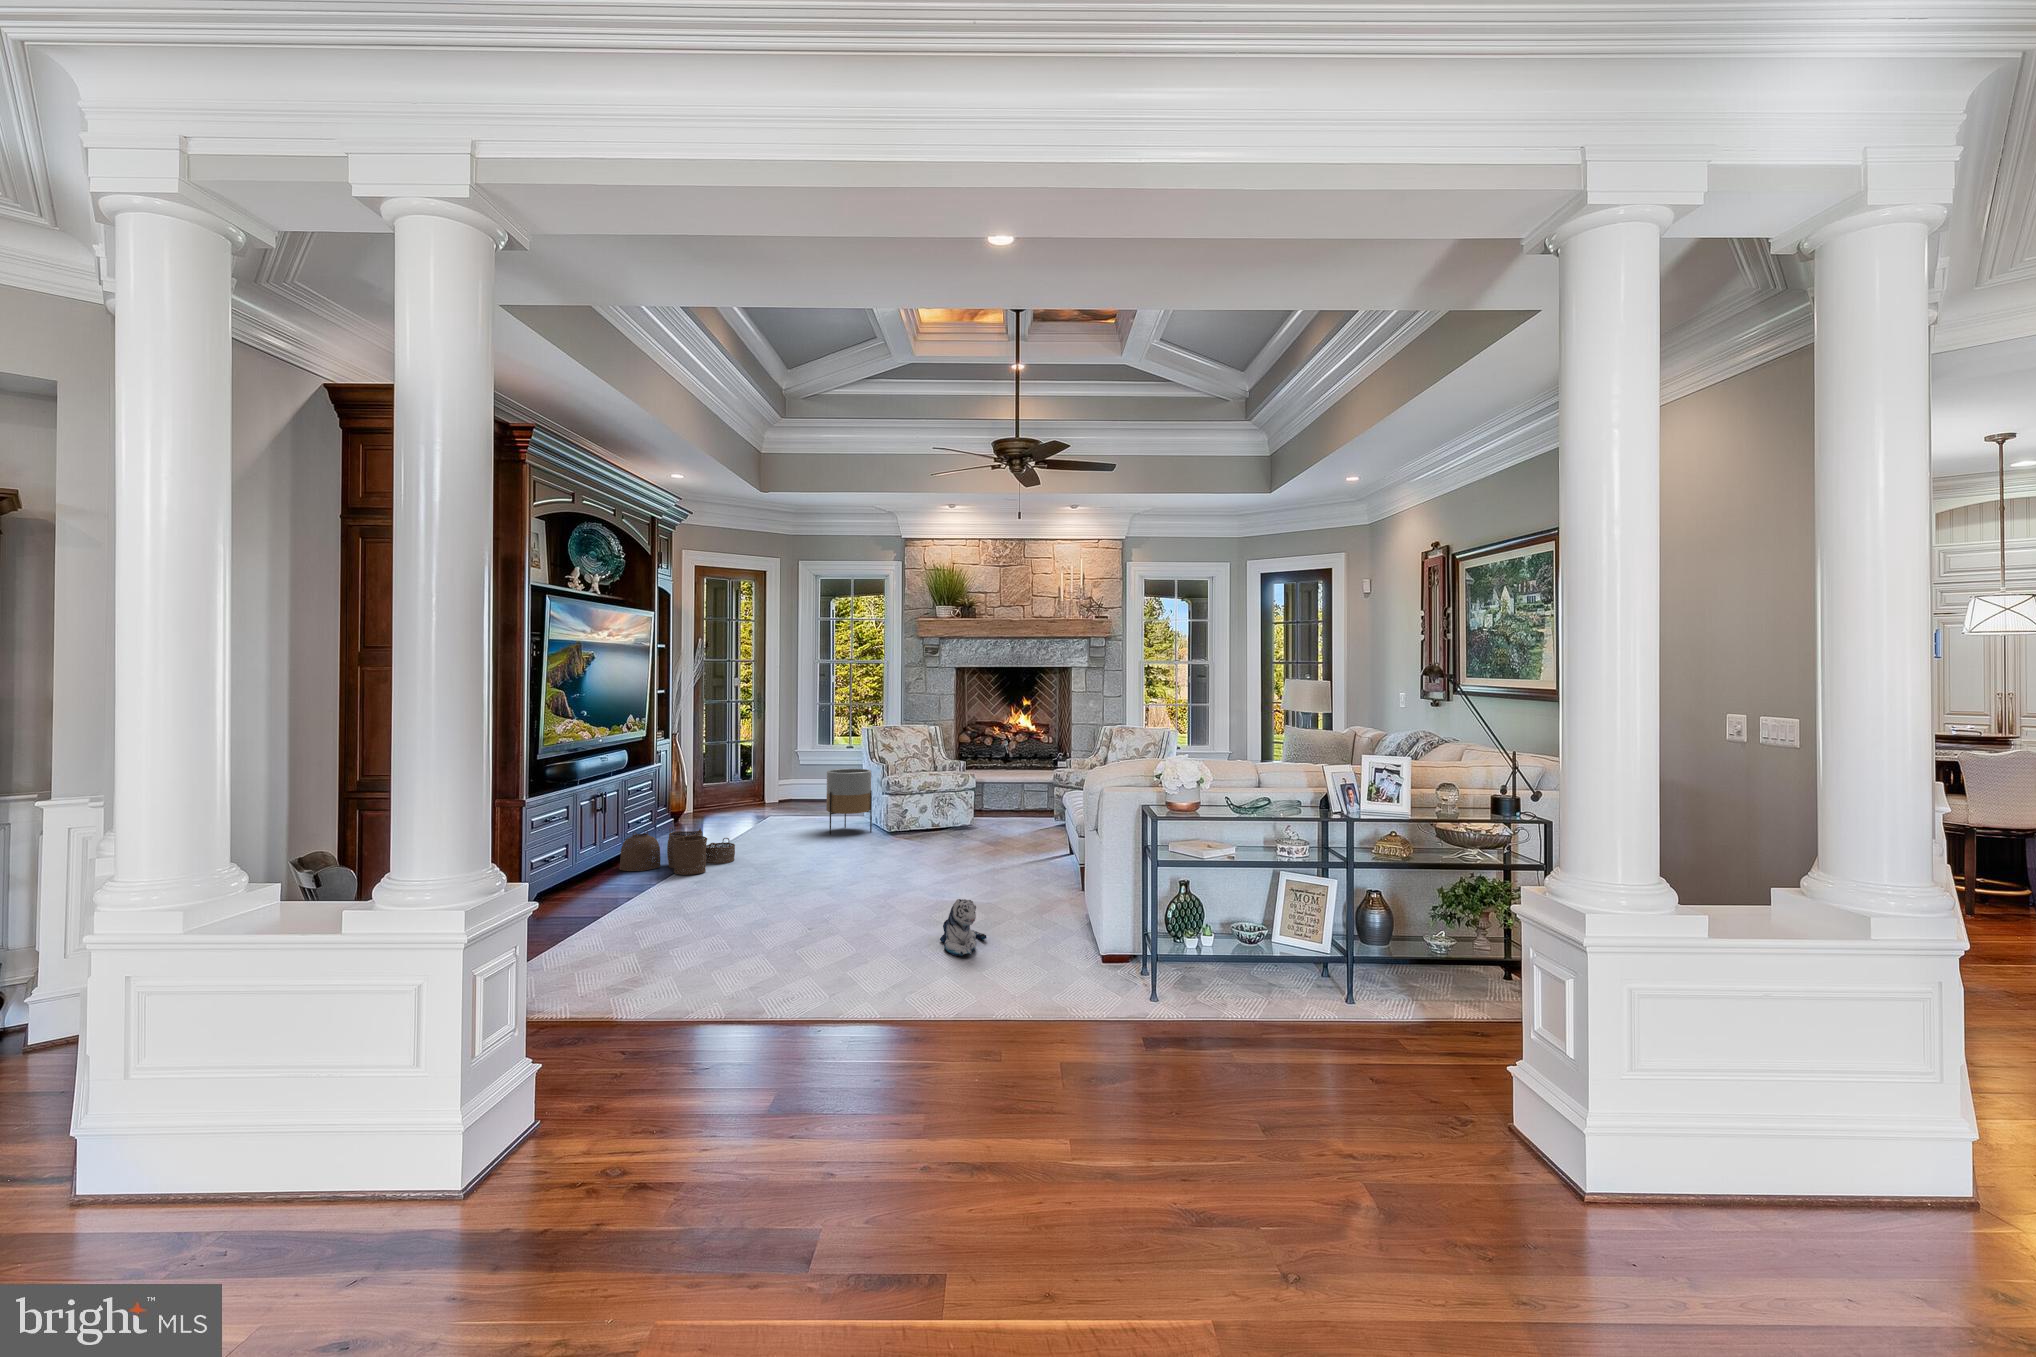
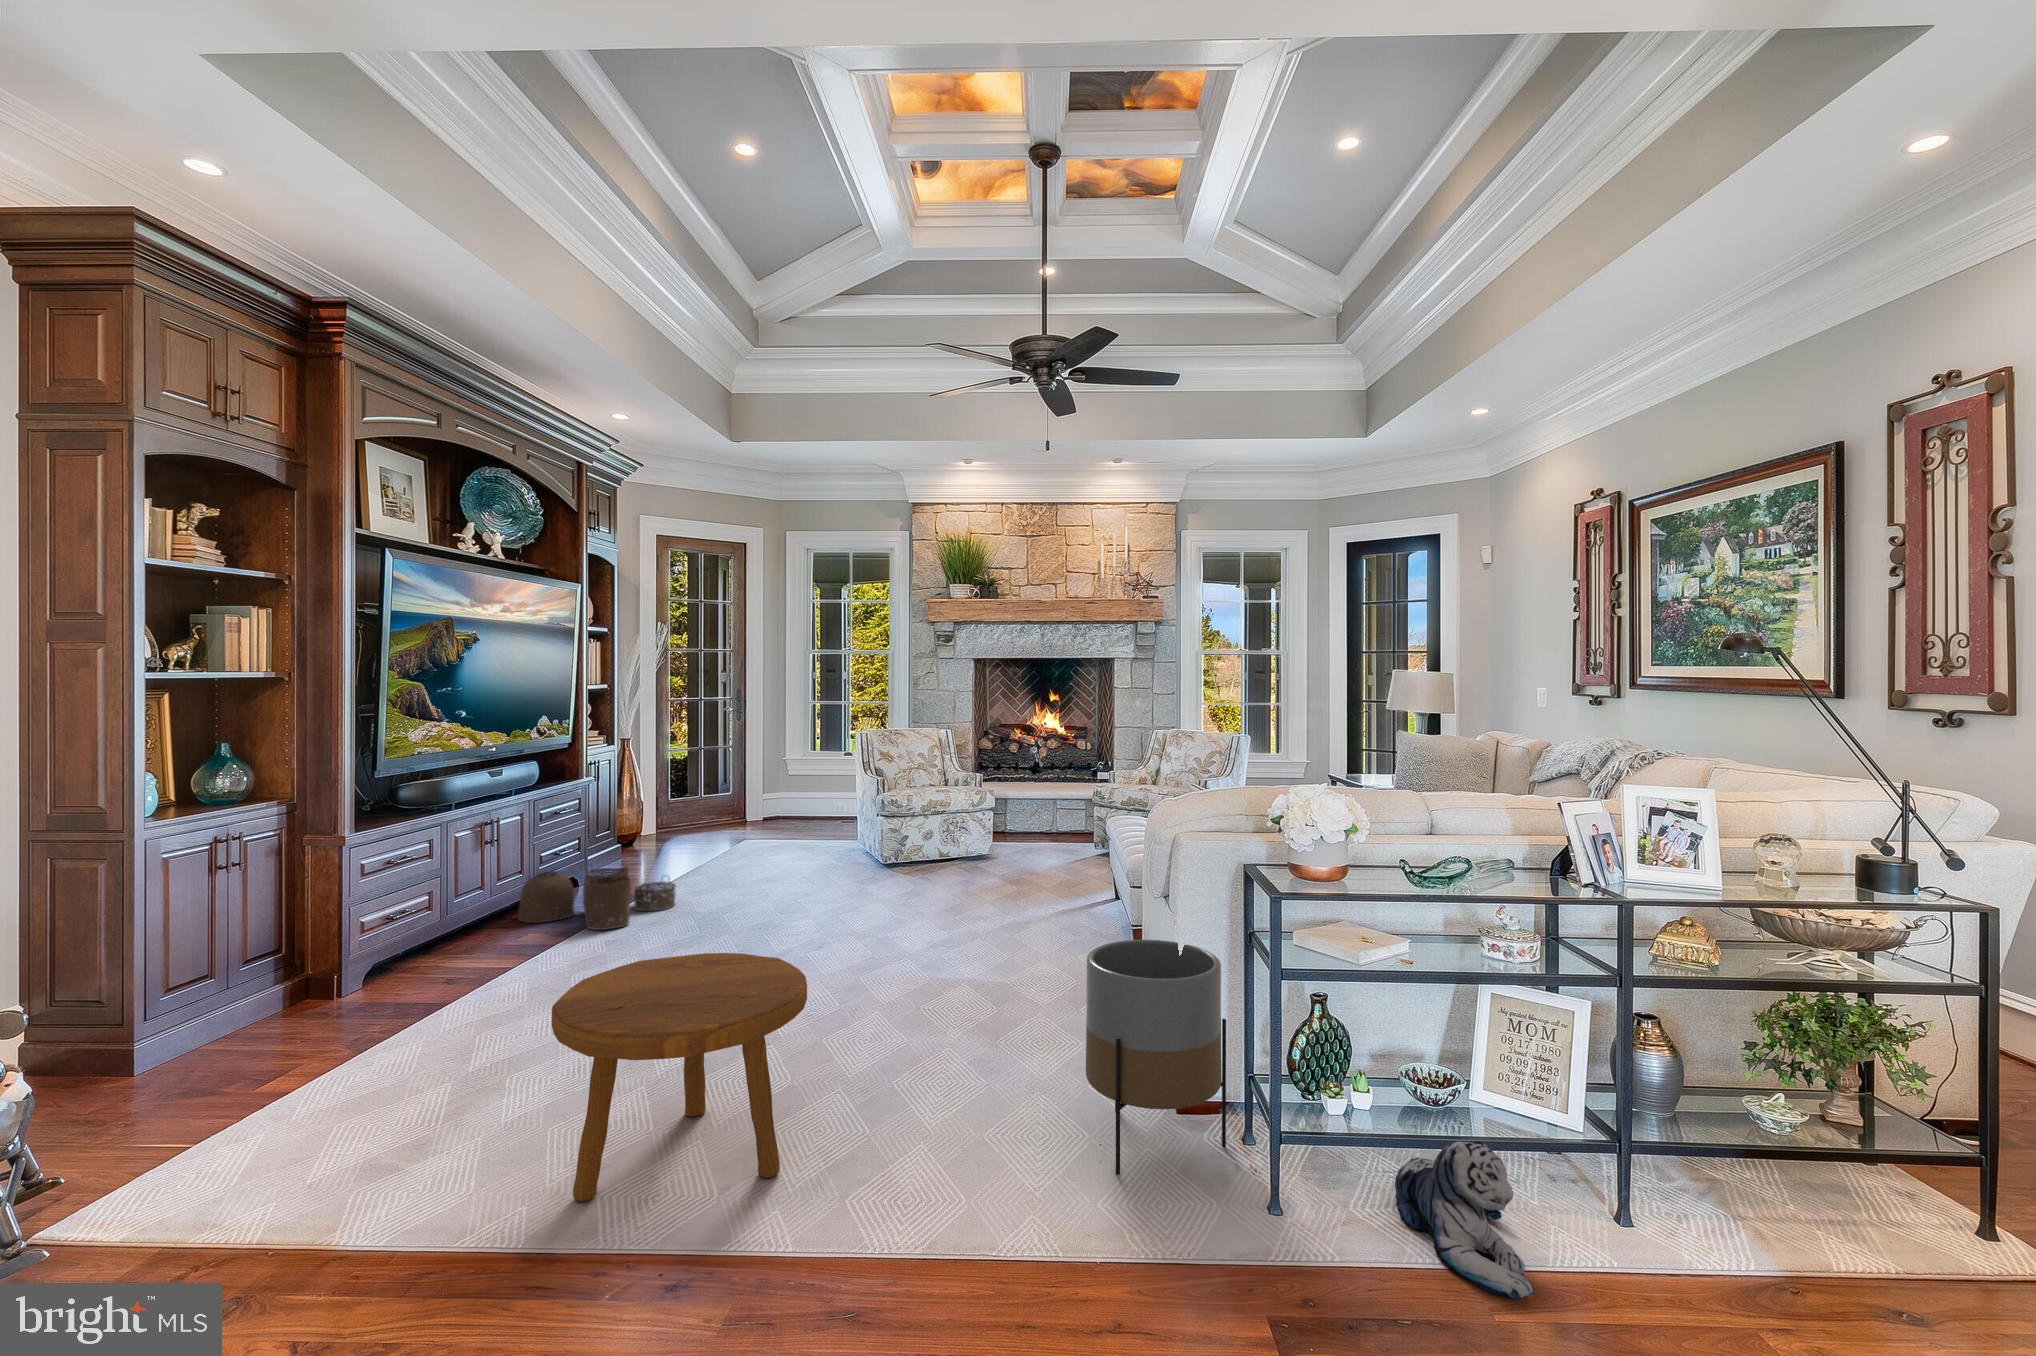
planter: present [826,769,872,835] -> present [1086,940,1226,1175]
footstool: none [731,864,877,996] -> present [552,953,807,1201]
plush toy: present [940,899,987,956] -> present [1395,1141,1533,1300]

